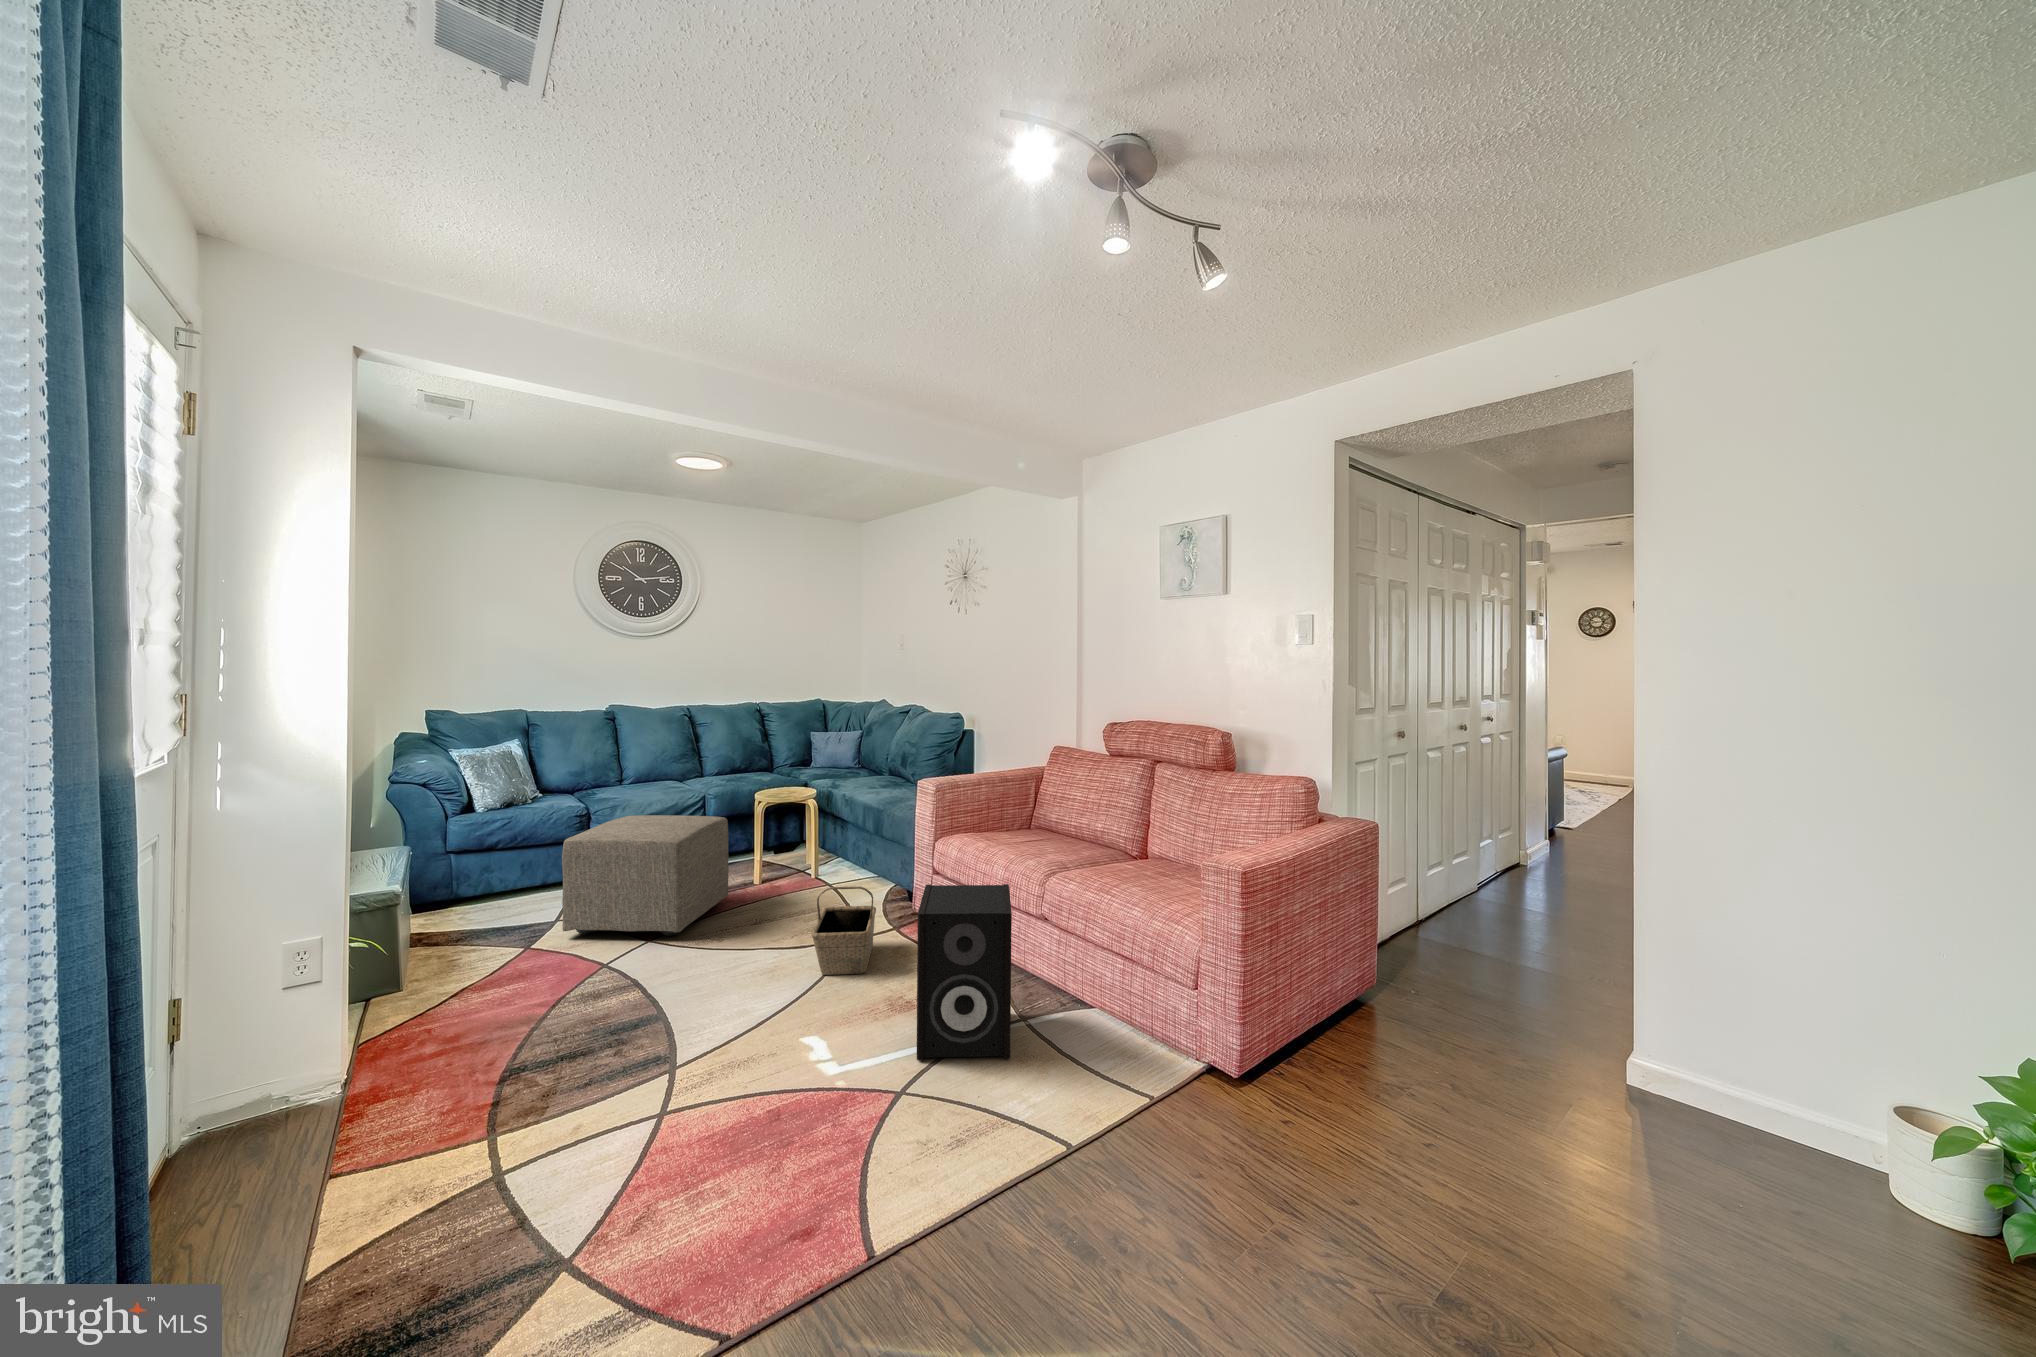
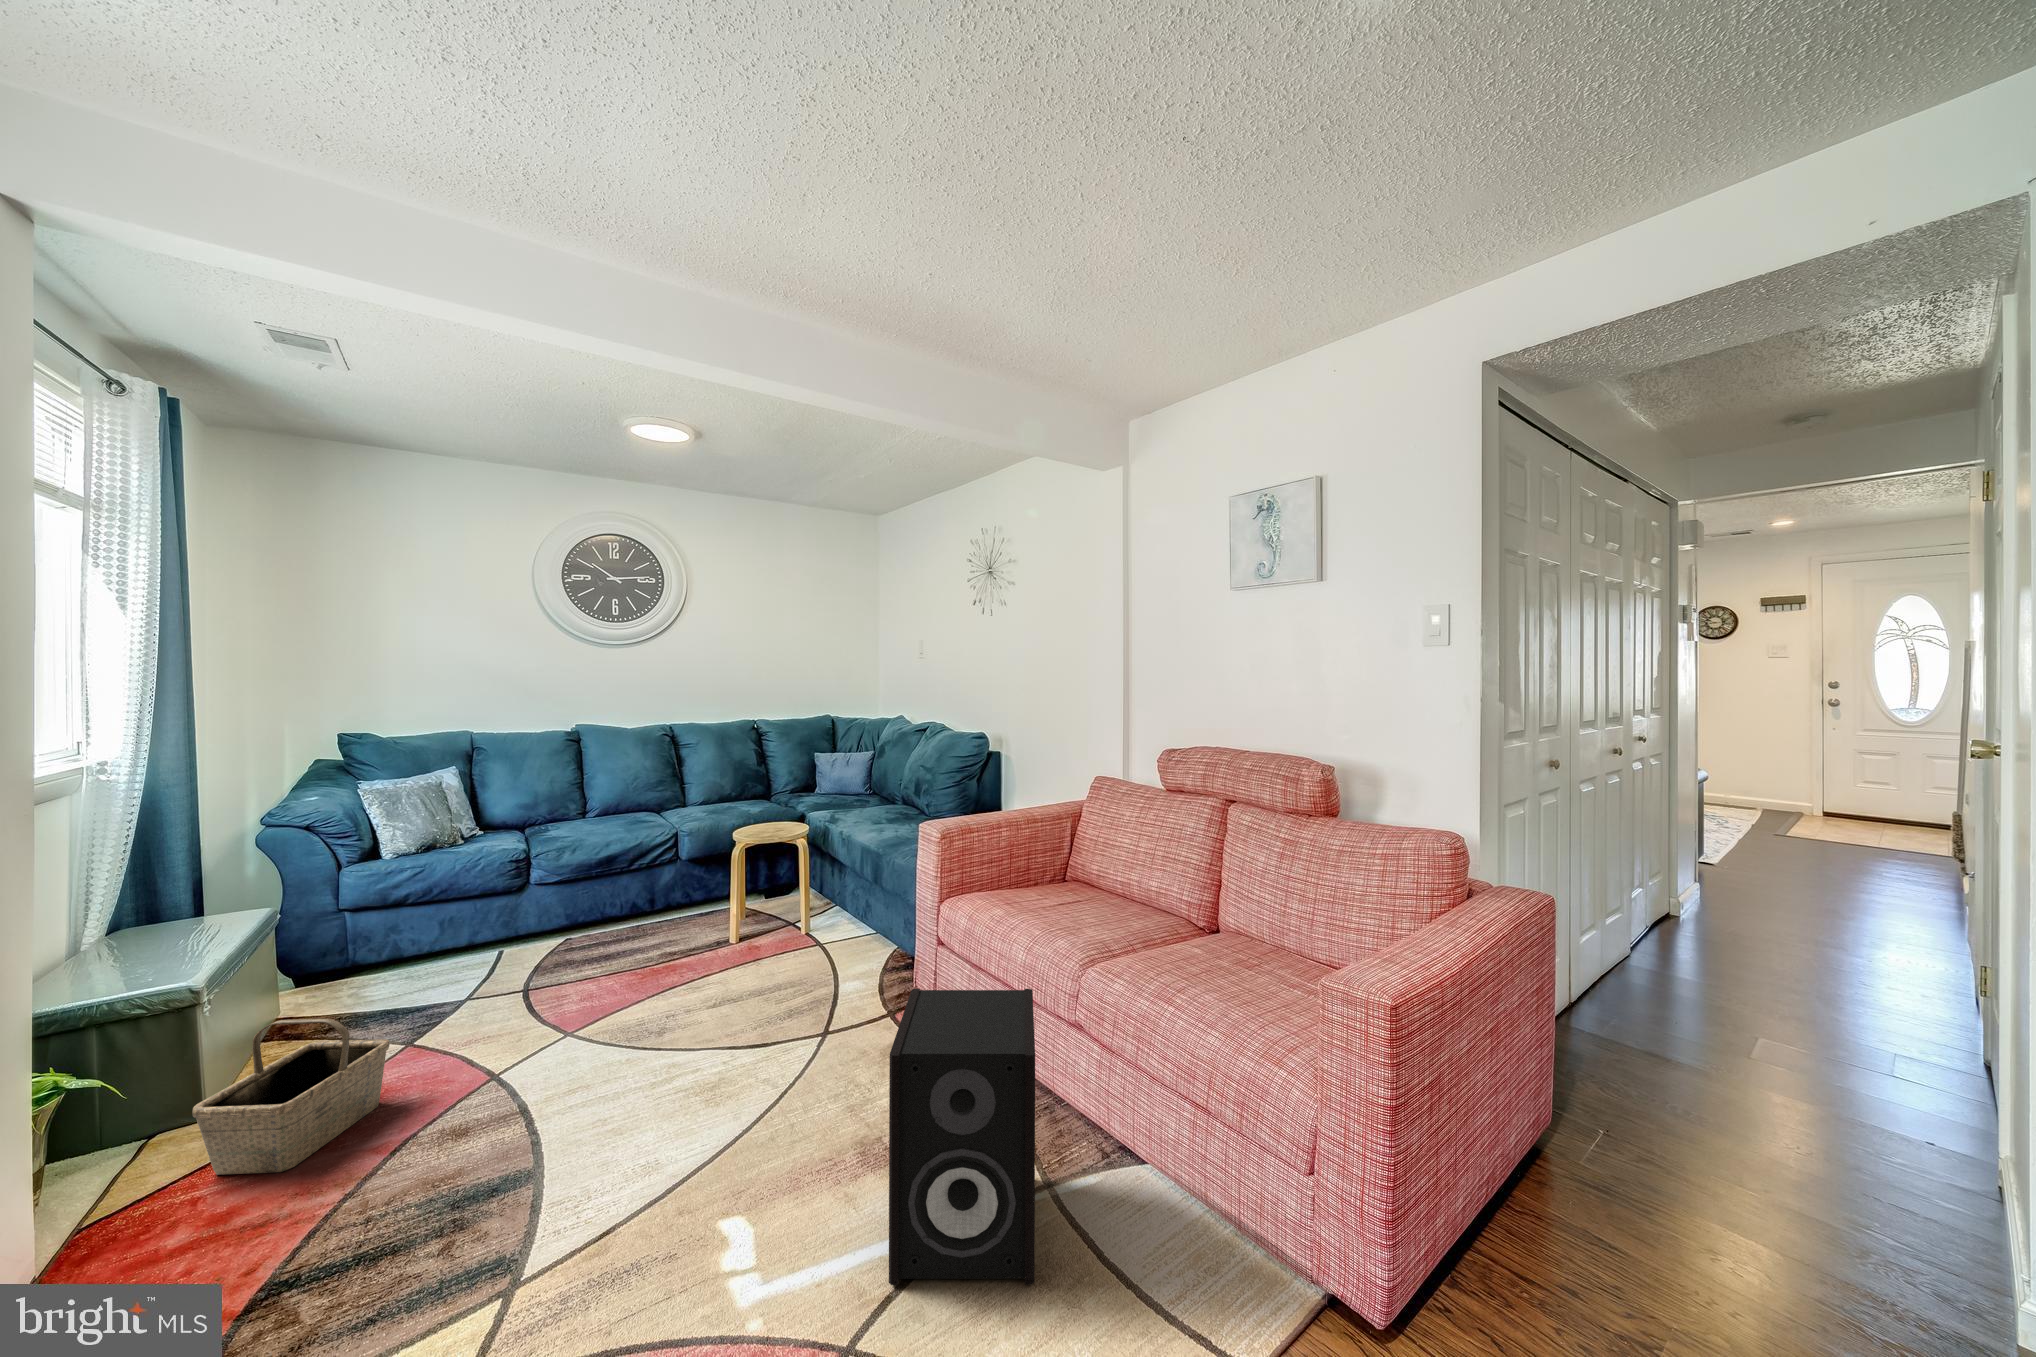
ottoman: present [562,815,729,936] -> none [461,862,687,1026]
basket: present [812,886,876,975] -> present [192,1019,390,1175]

